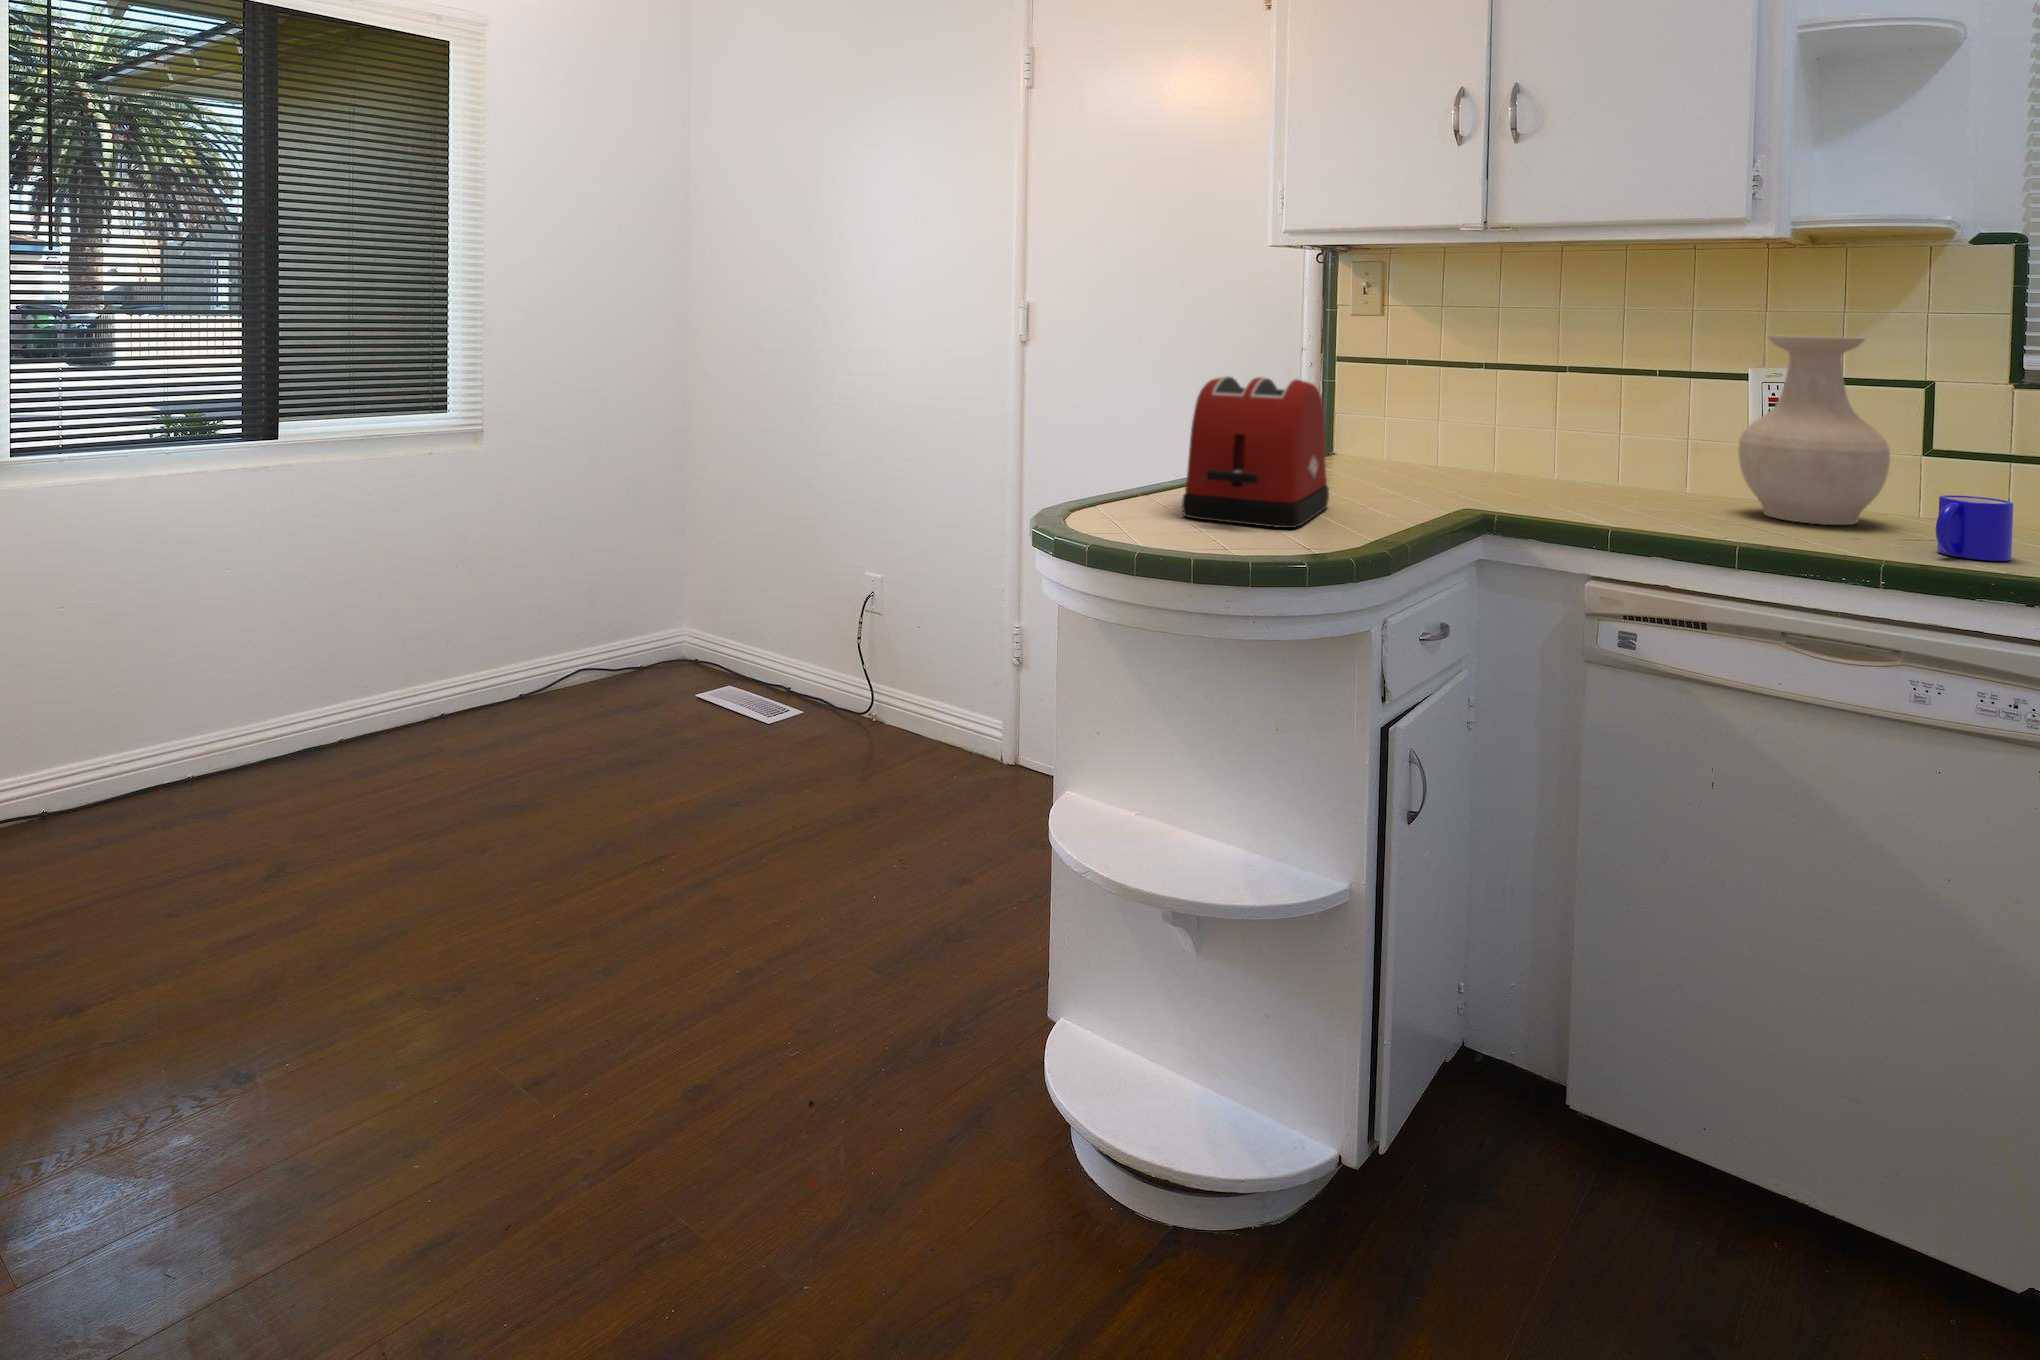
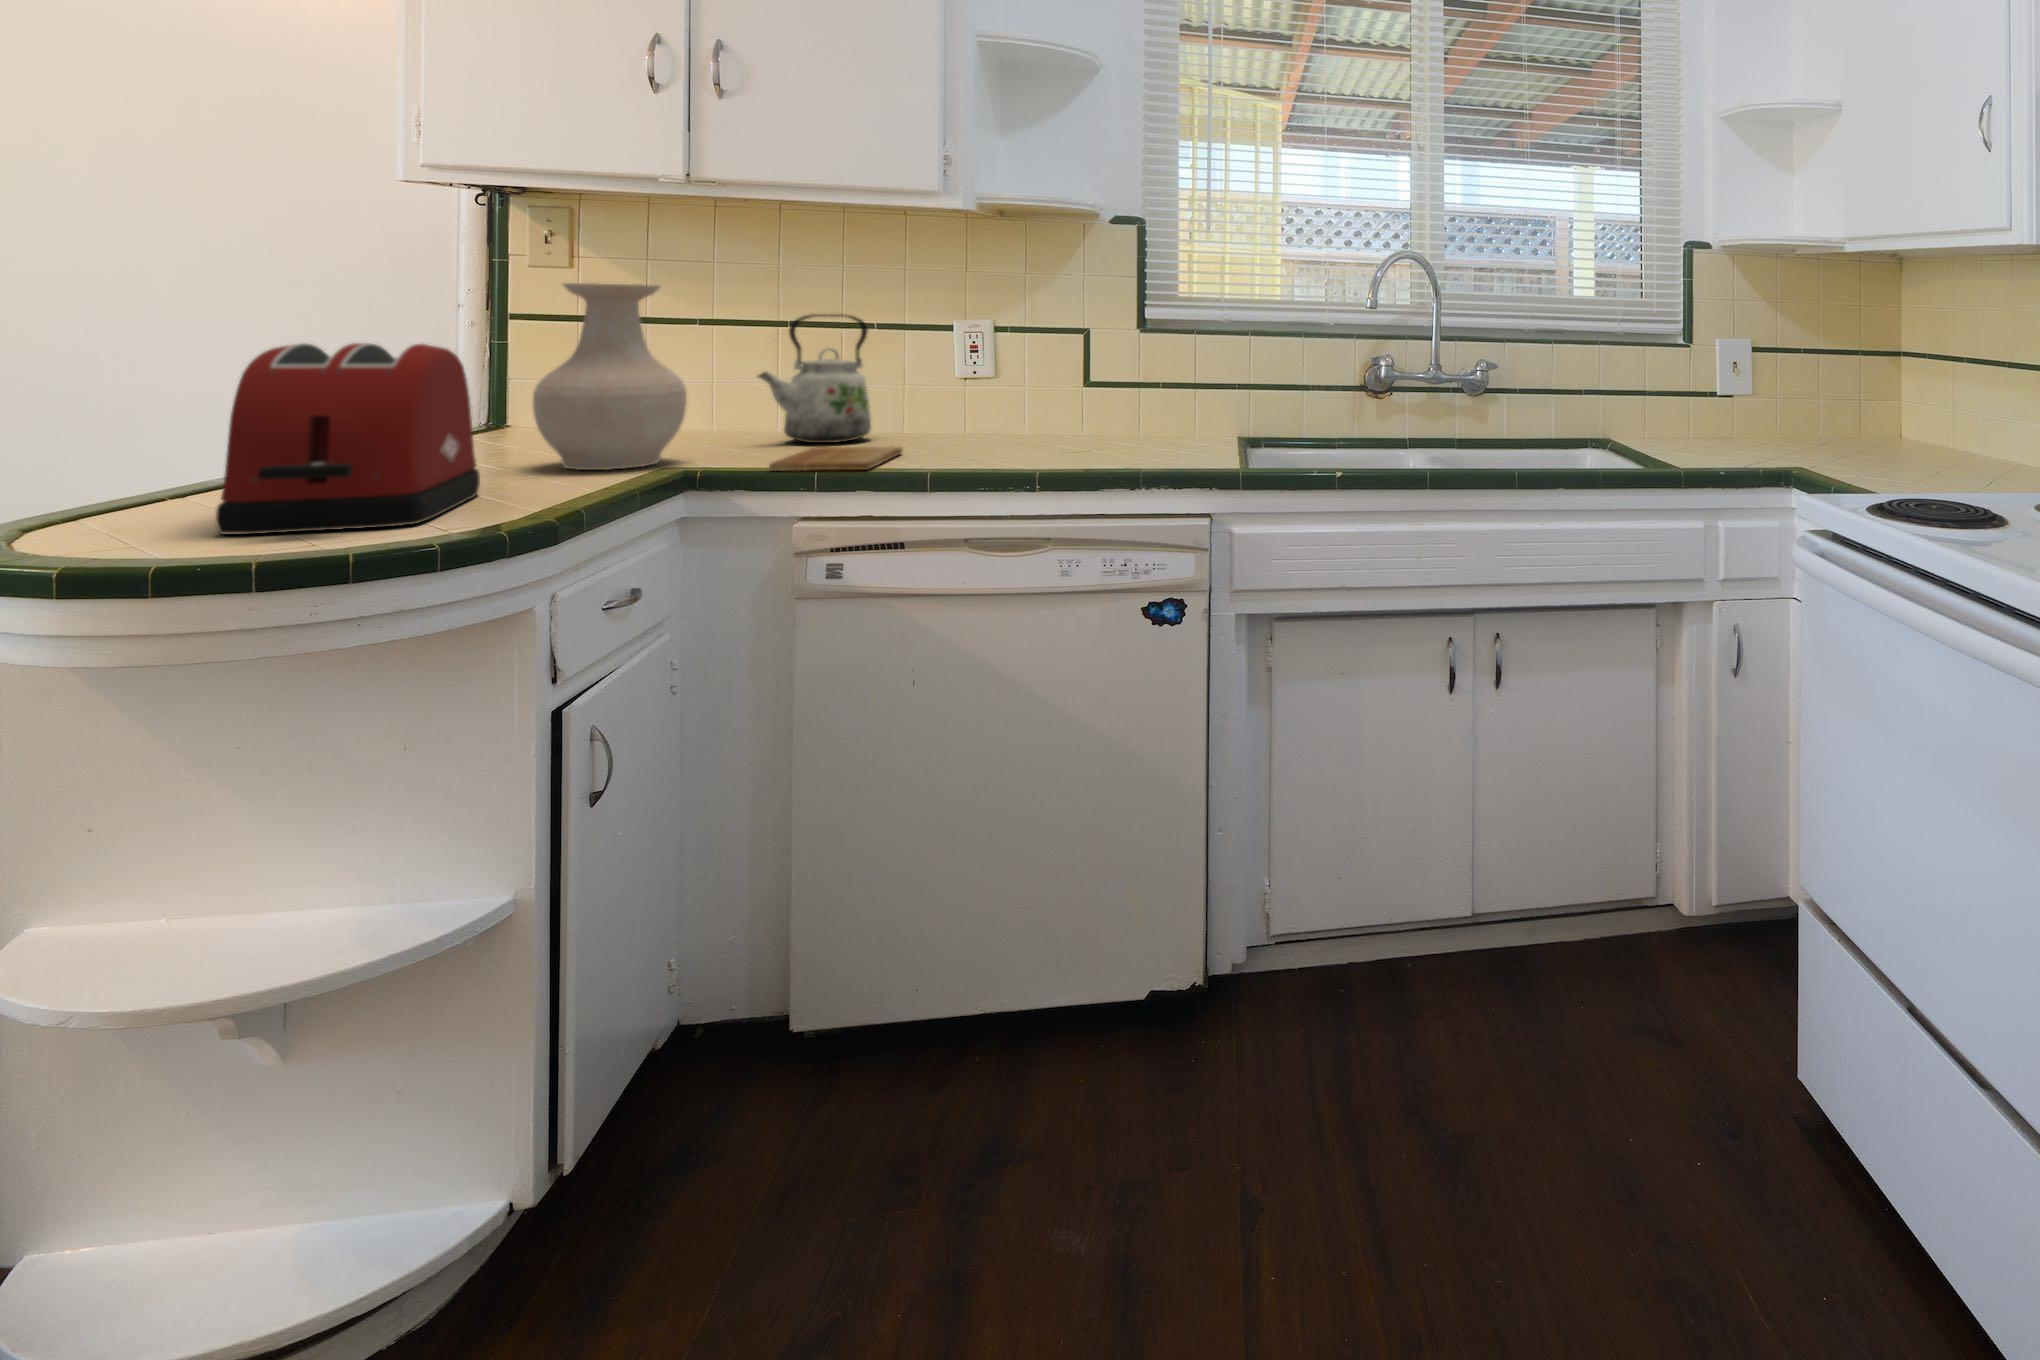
vase: present [1738,336,1890,525] -> present [533,283,687,470]
kettle: none [1535,357,1648,491] -> present [758,314,871,443]
cutting board: none [1556,495,1690,529] -> present [769,447,902,471]
mug: present [1936,495,2013,561] -> none [1078,415,1126,461]

